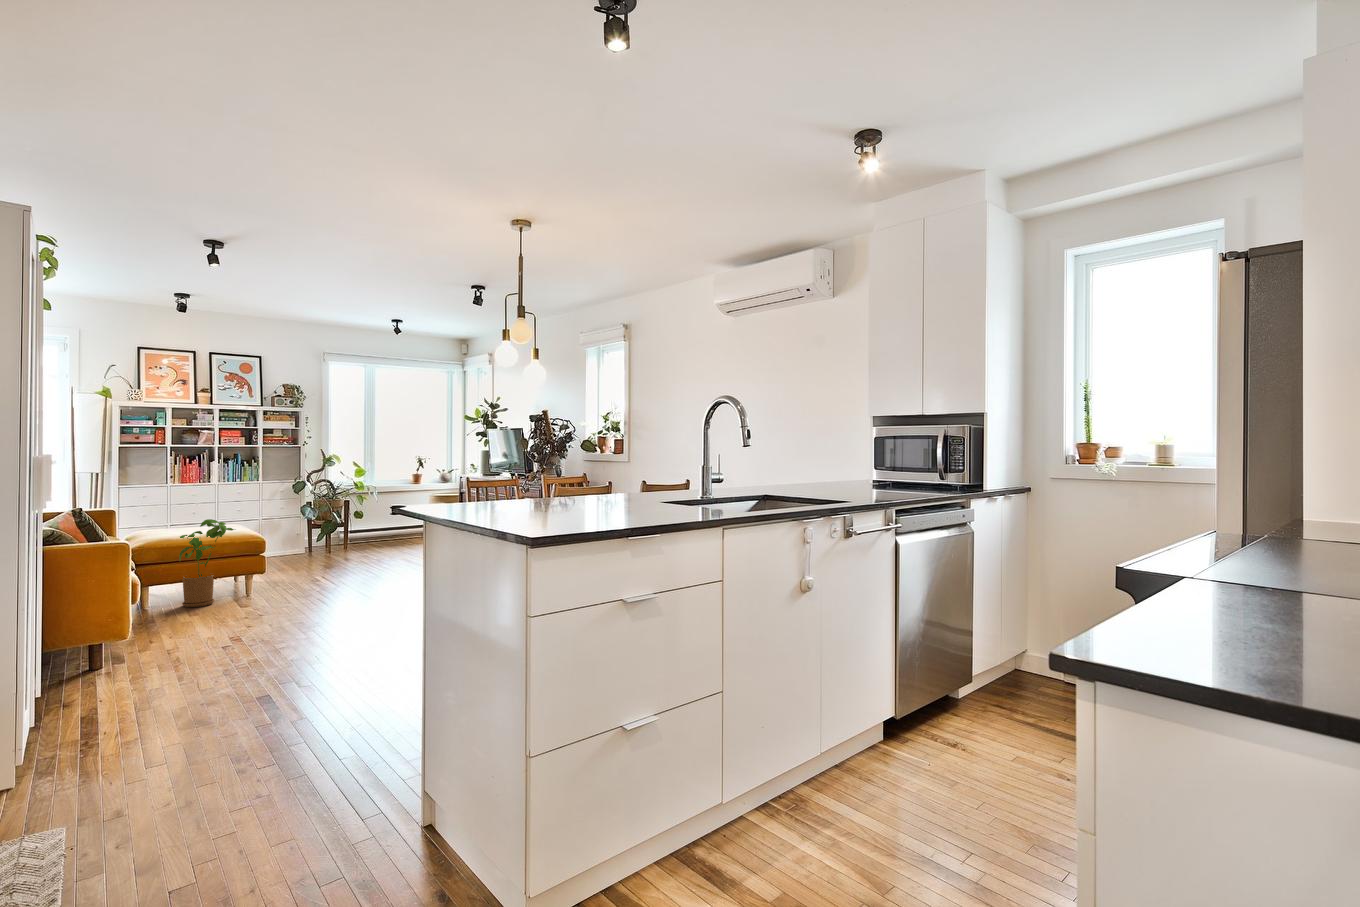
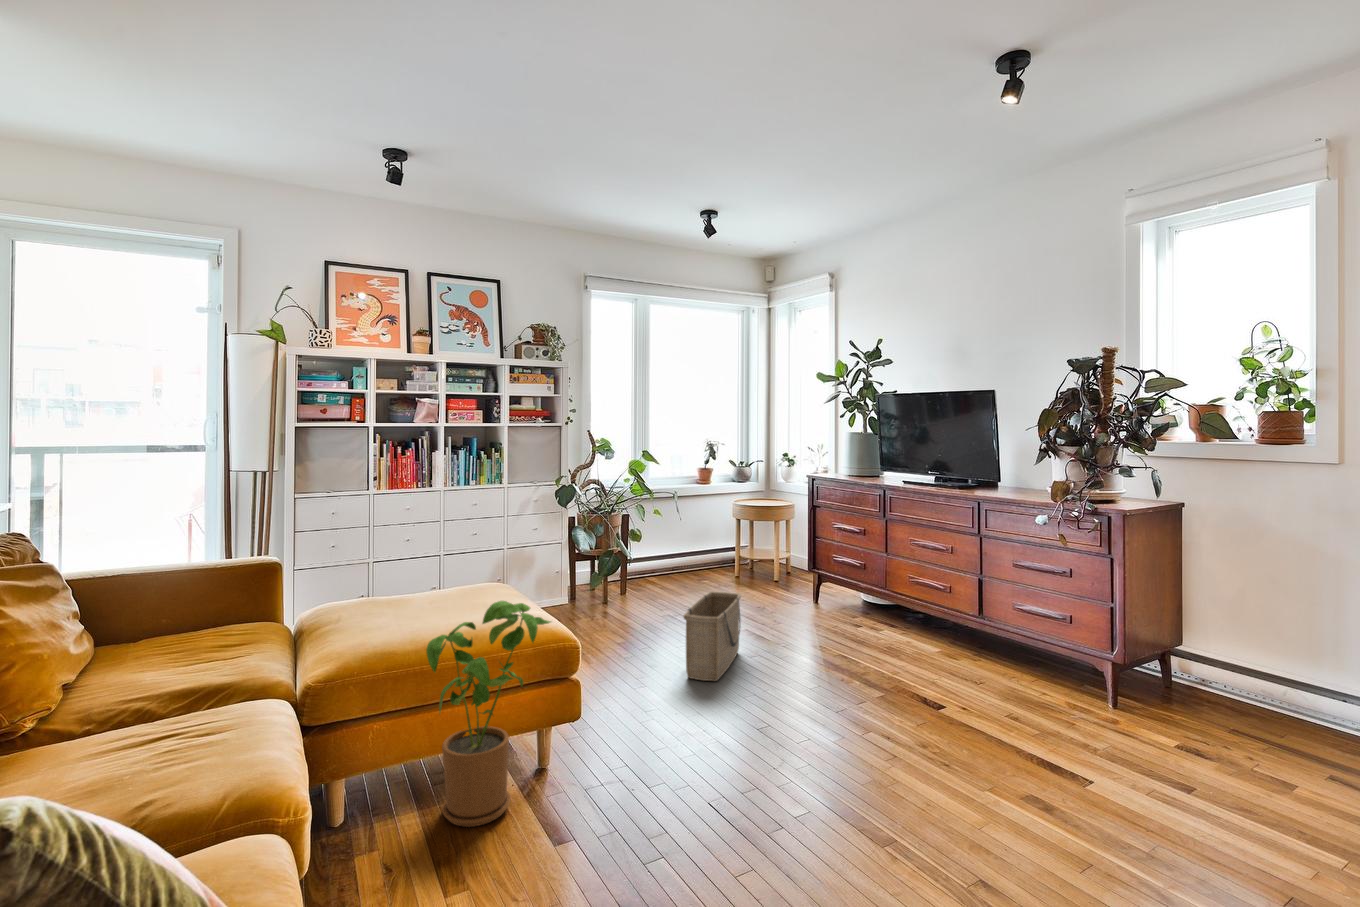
basket: none [334,536,380,575] -> present [683,592,741,681]

